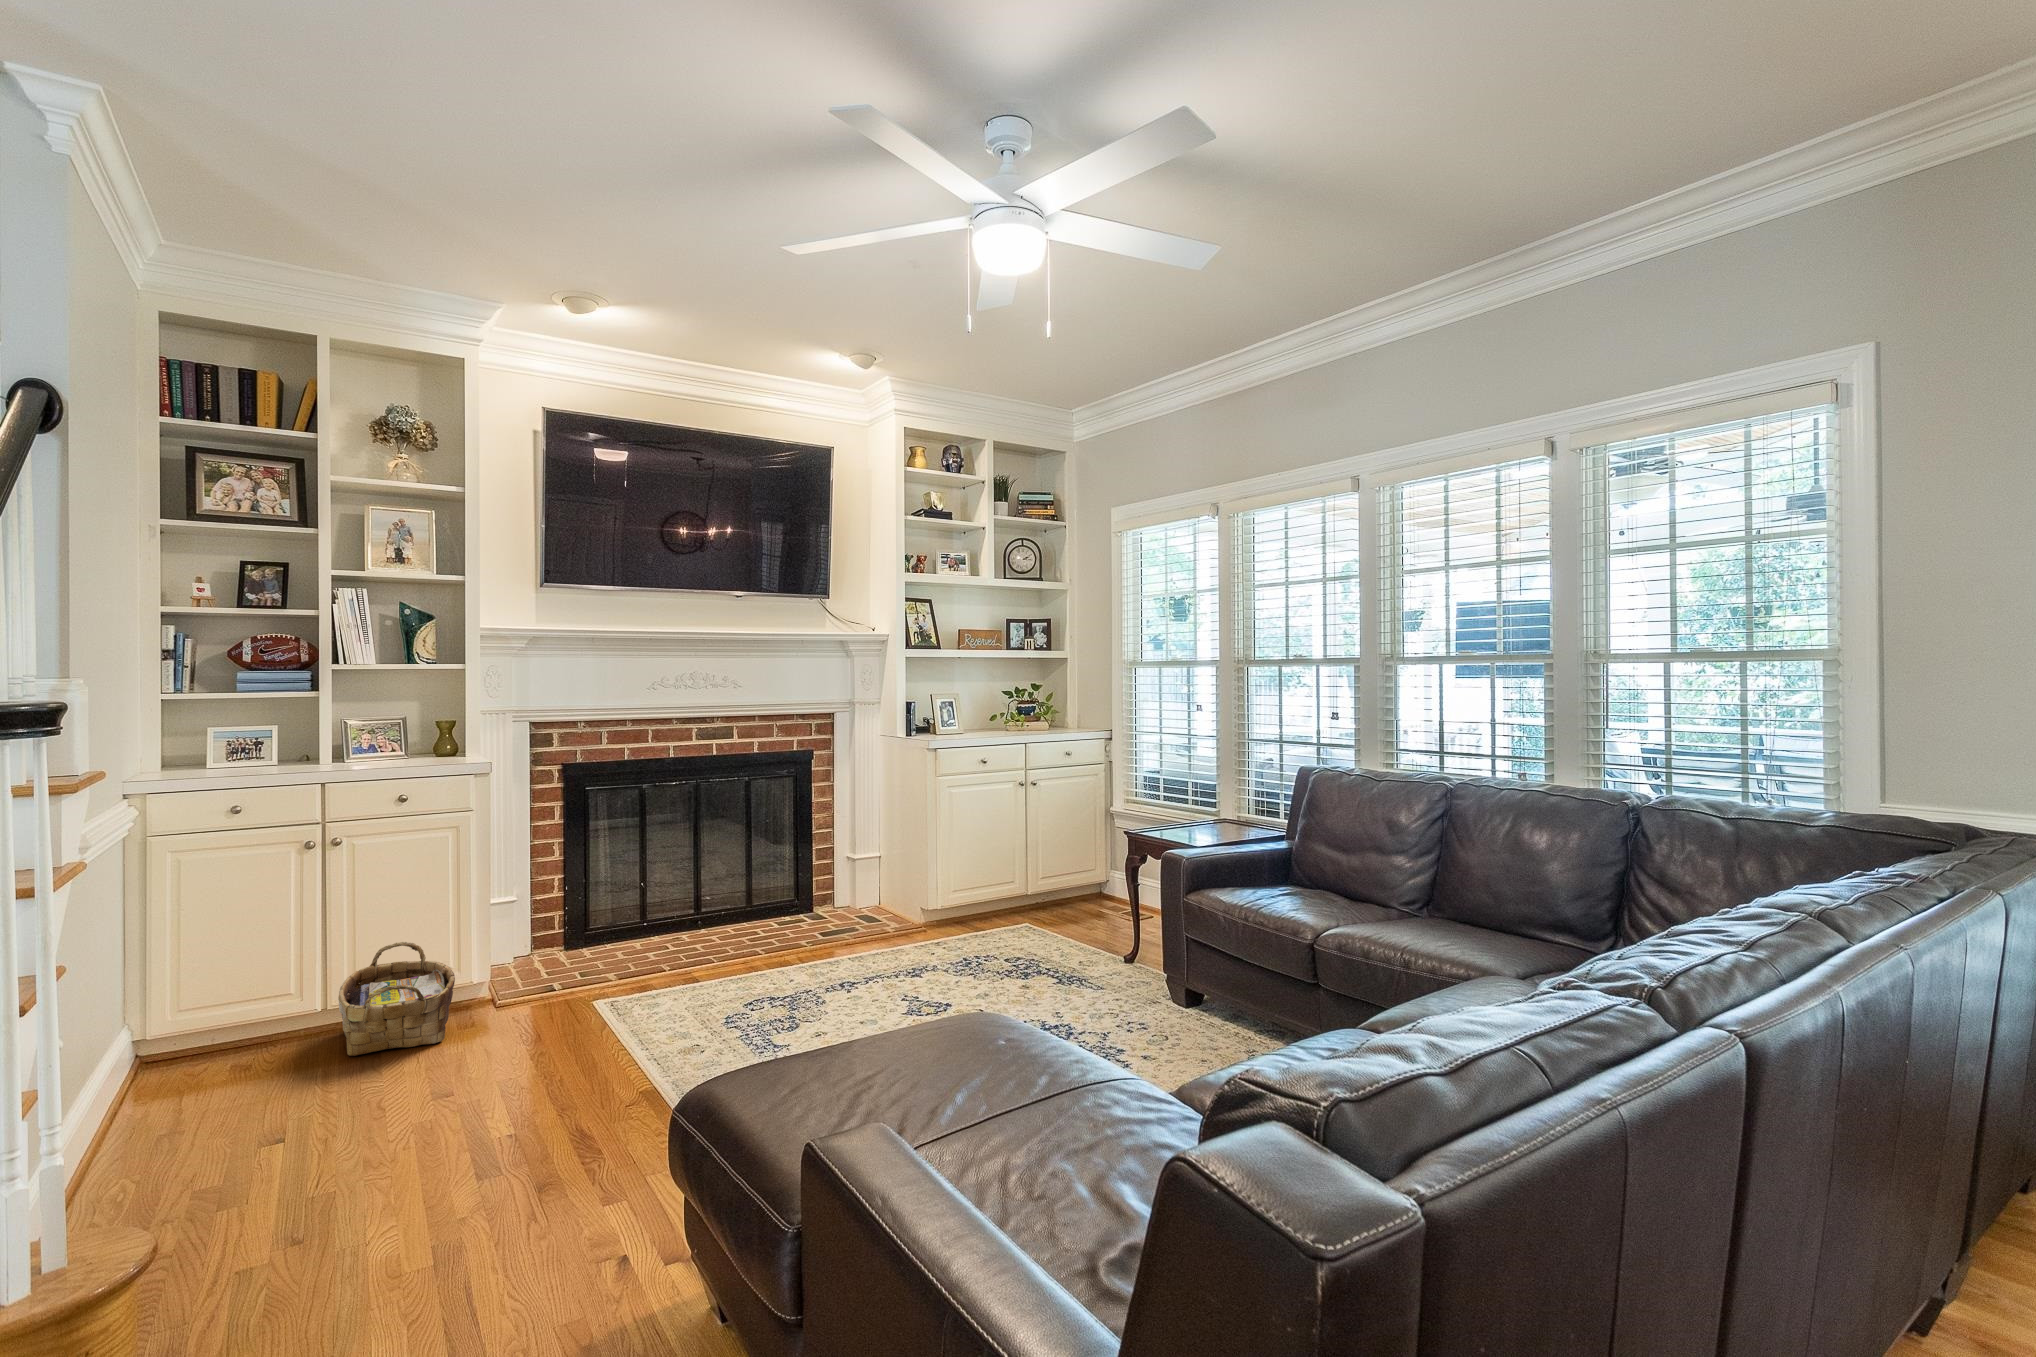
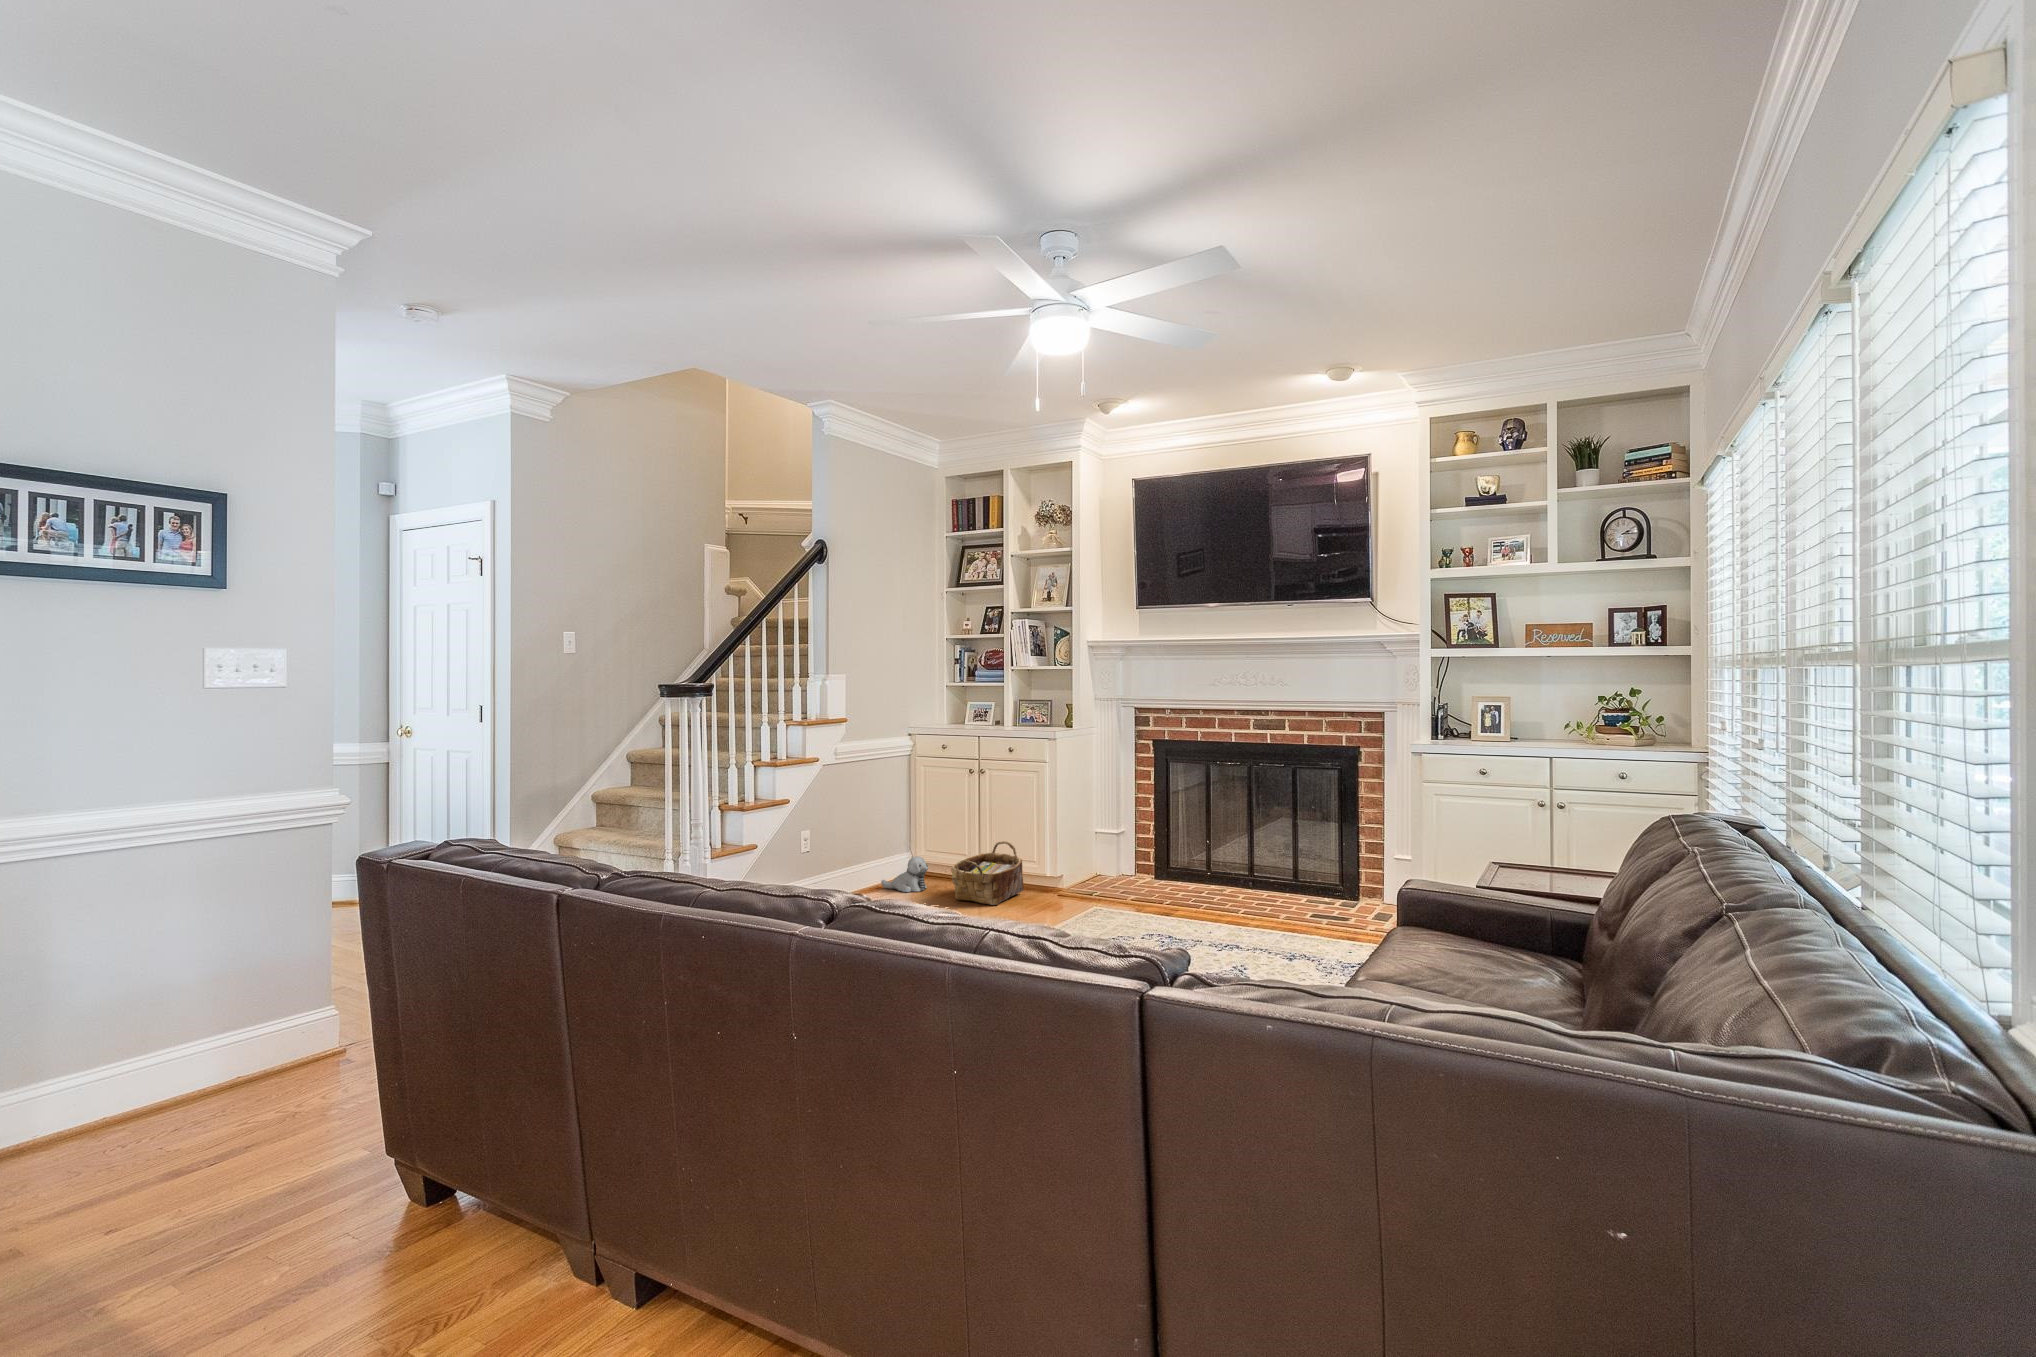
plush toy: none [134,1009,251,1087] -> present [881,856,928,892]

